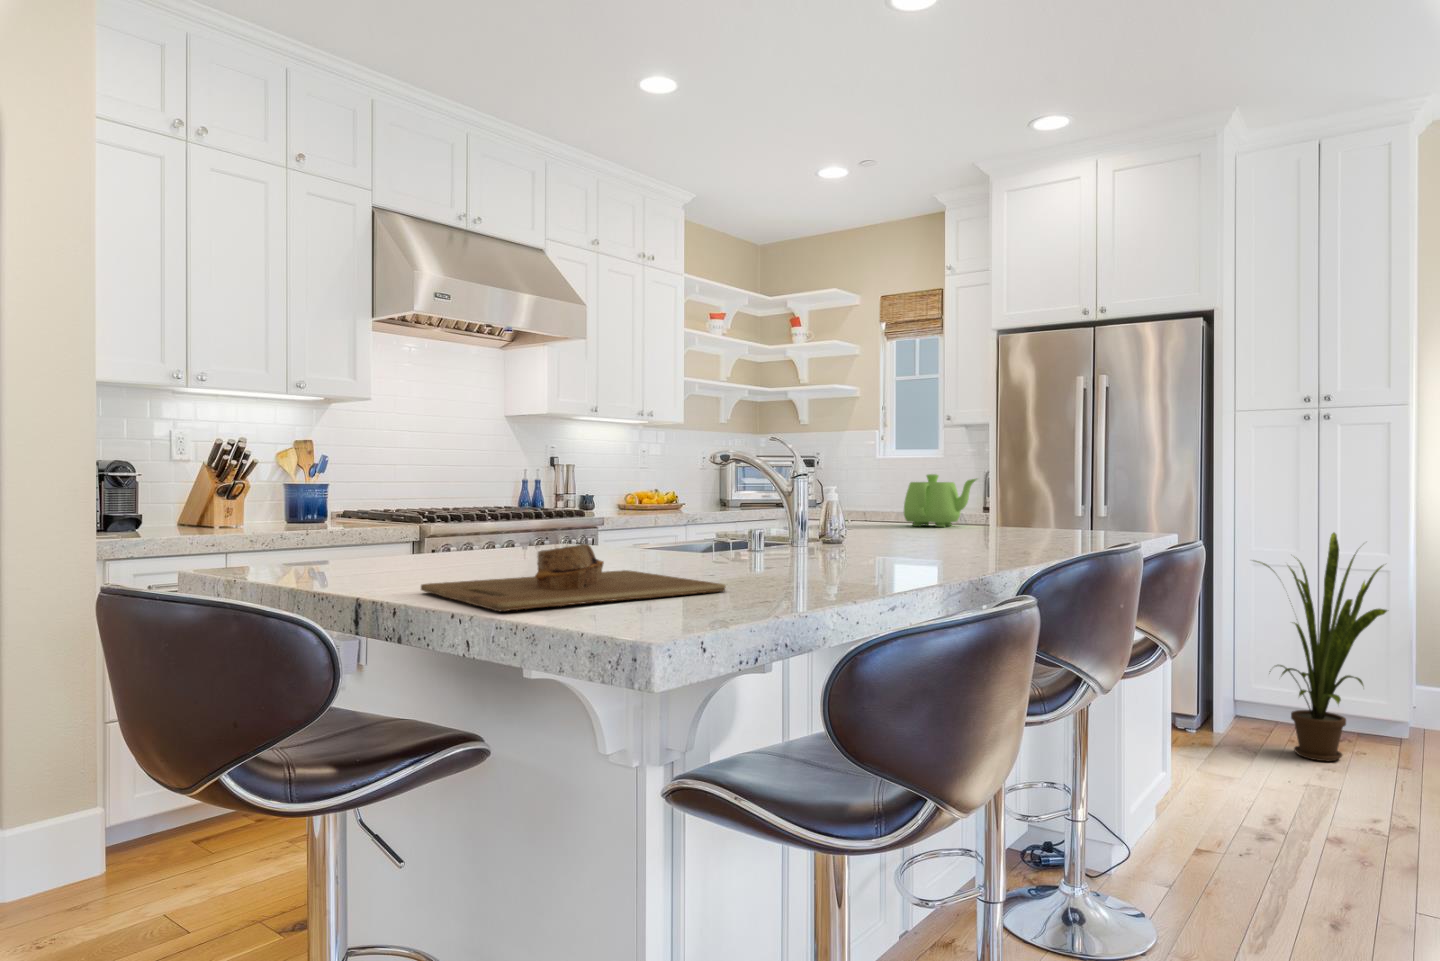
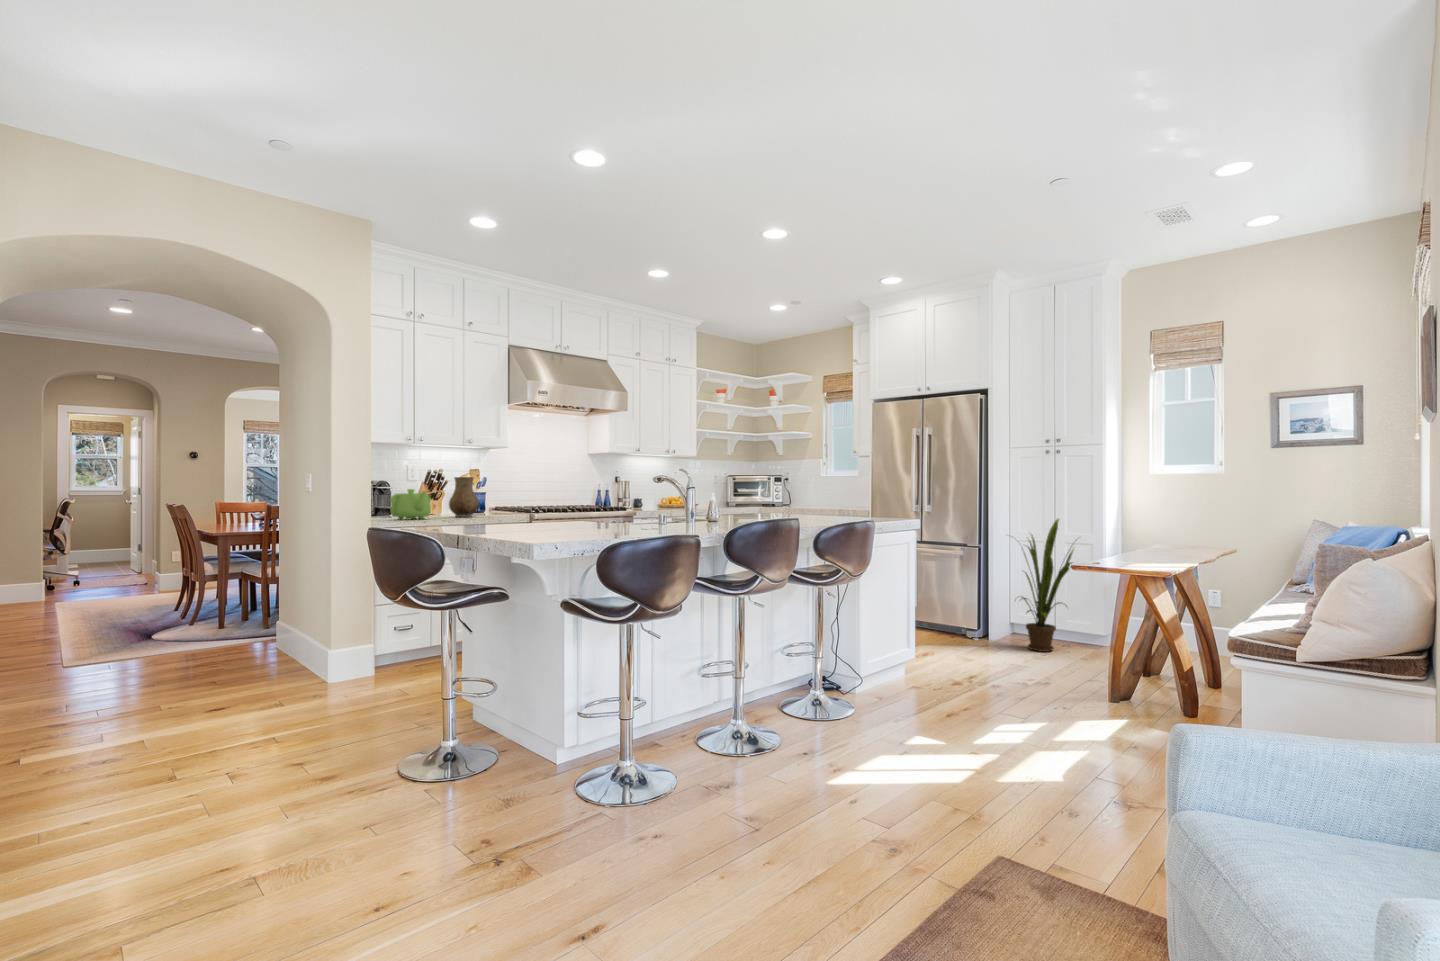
ceramic pitcher: none [263,453,324,534] -> present [449,477,479,517]
teapot: present [904,474,977,527] -> present [390,489,431,520]
cutting board: present [421,544,726,611] -> none [489,514,607,537]

